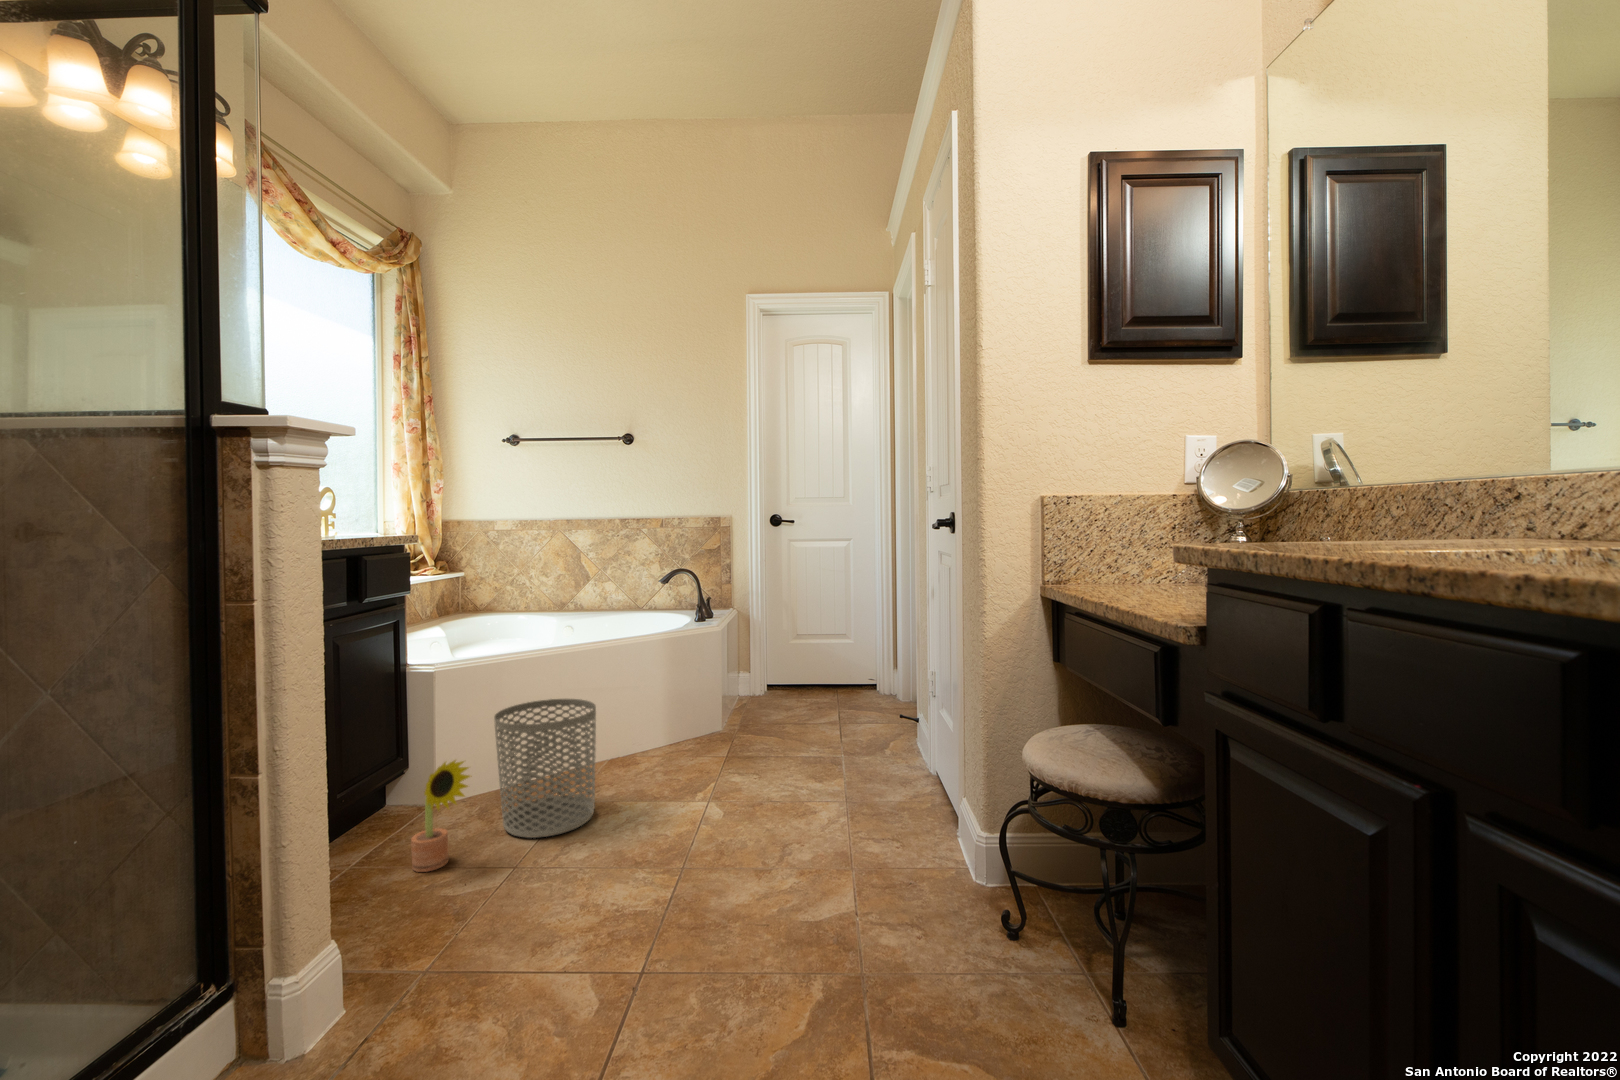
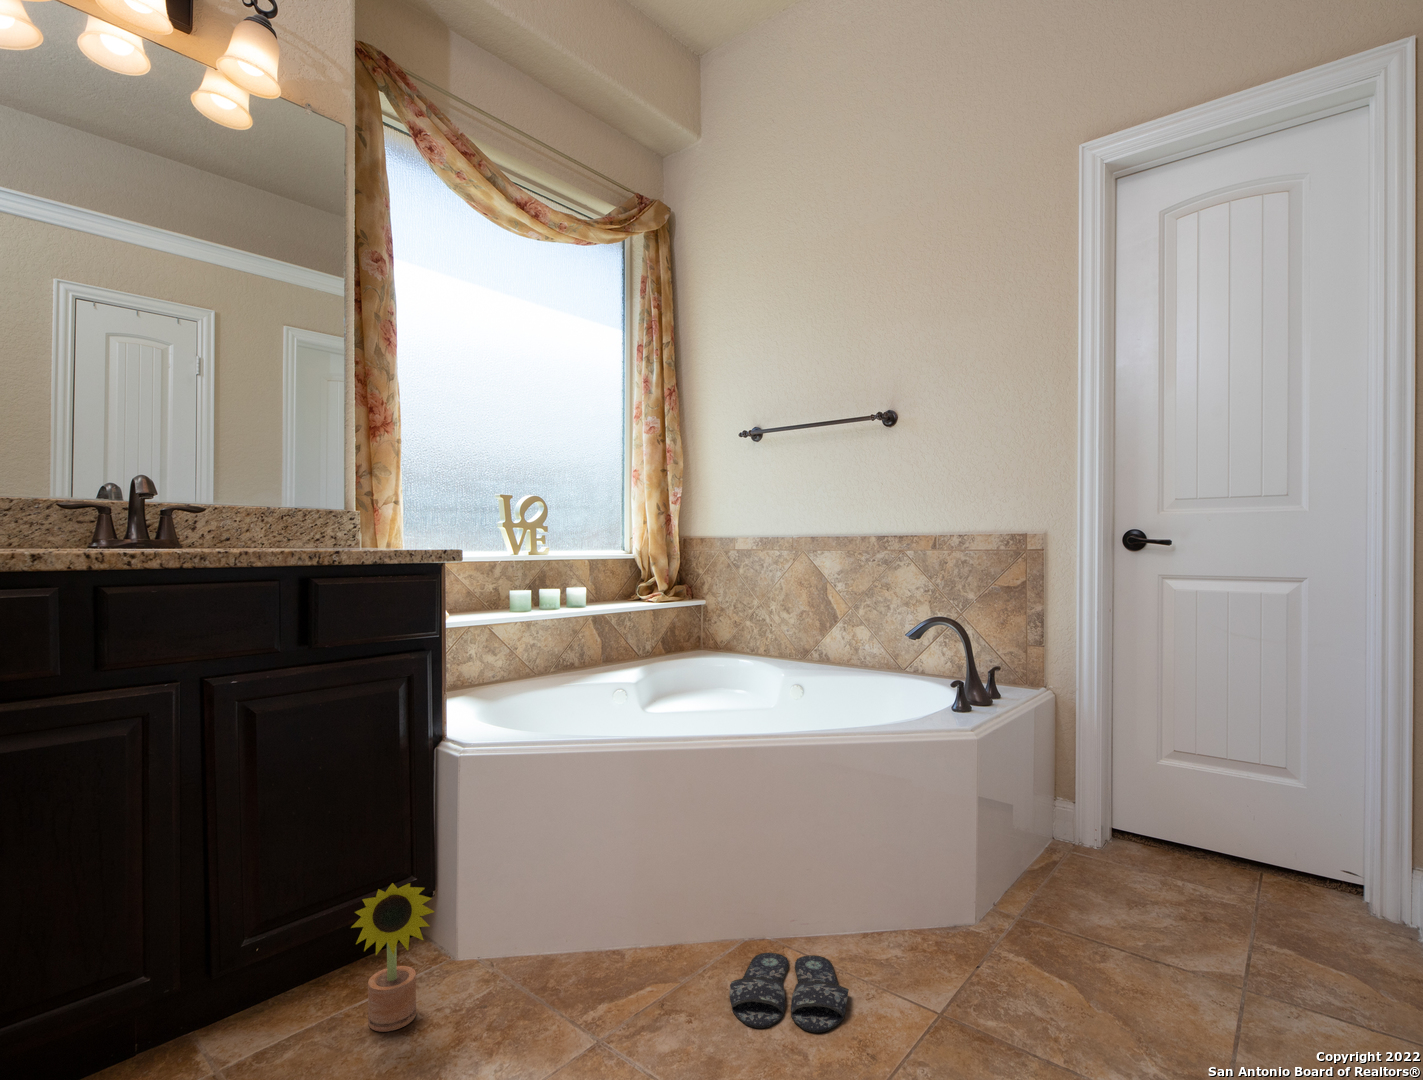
waste bin: present [494,699,596,838] -> none [498,807,645,1038]
slippers: none [634,766,707,798] -> present [730,953,849,1033]

